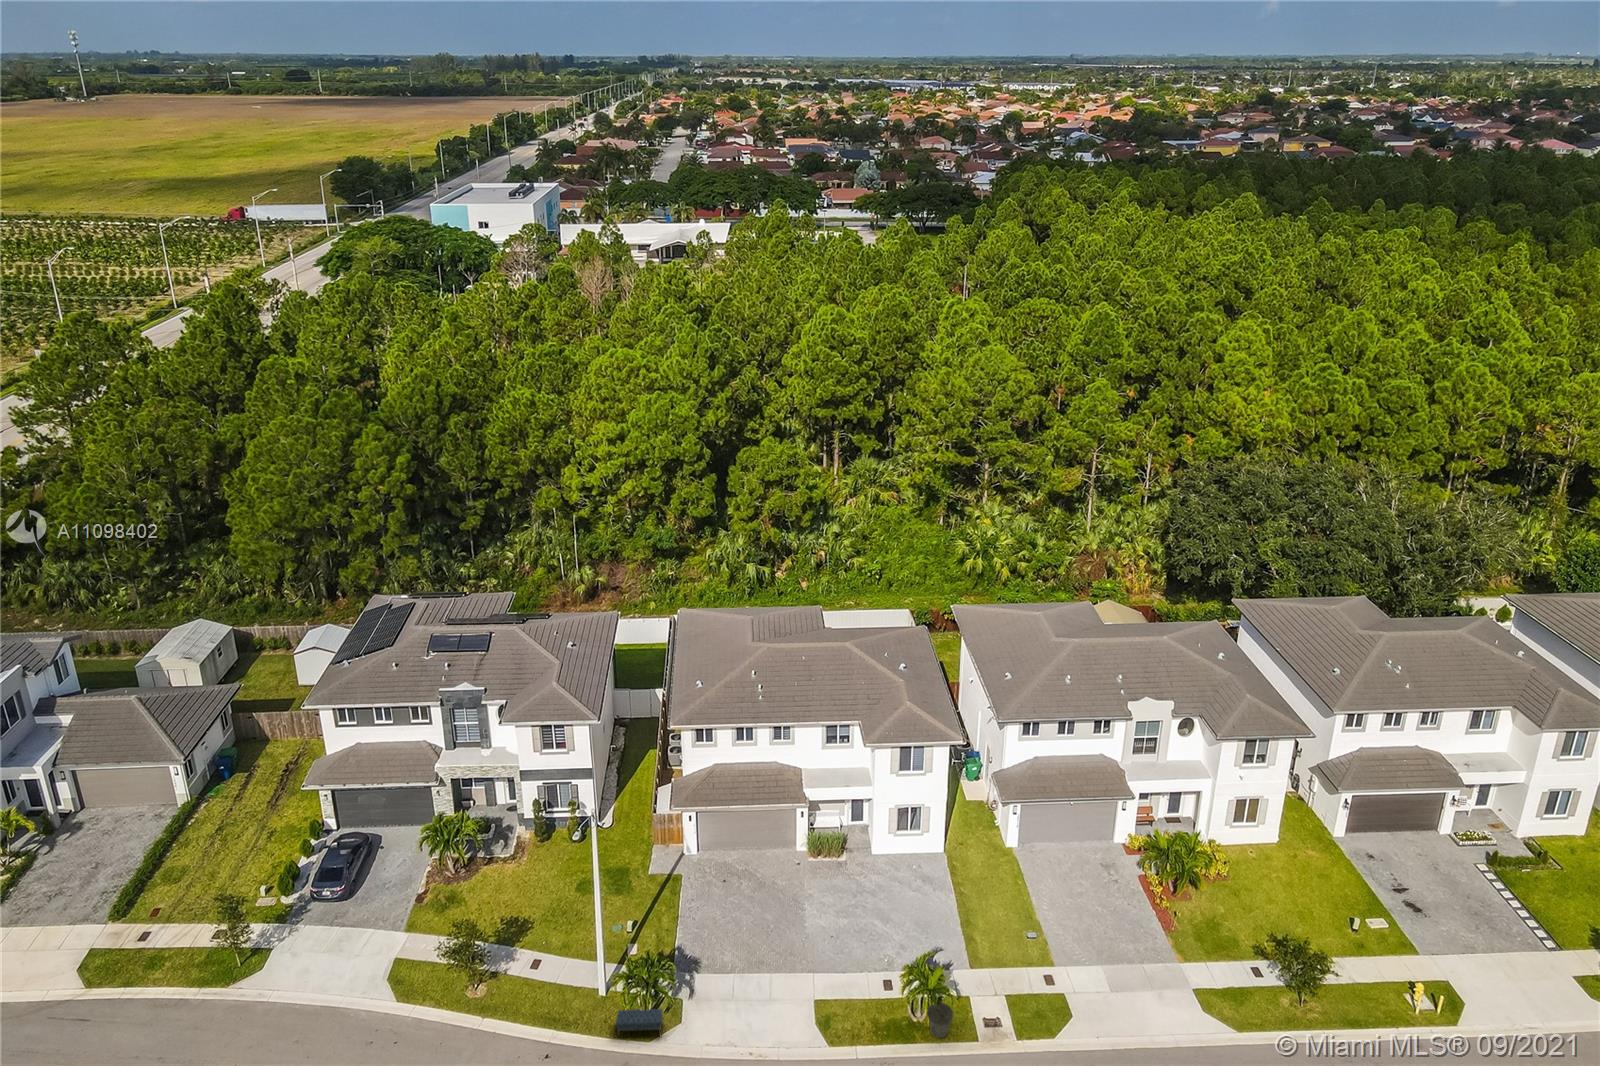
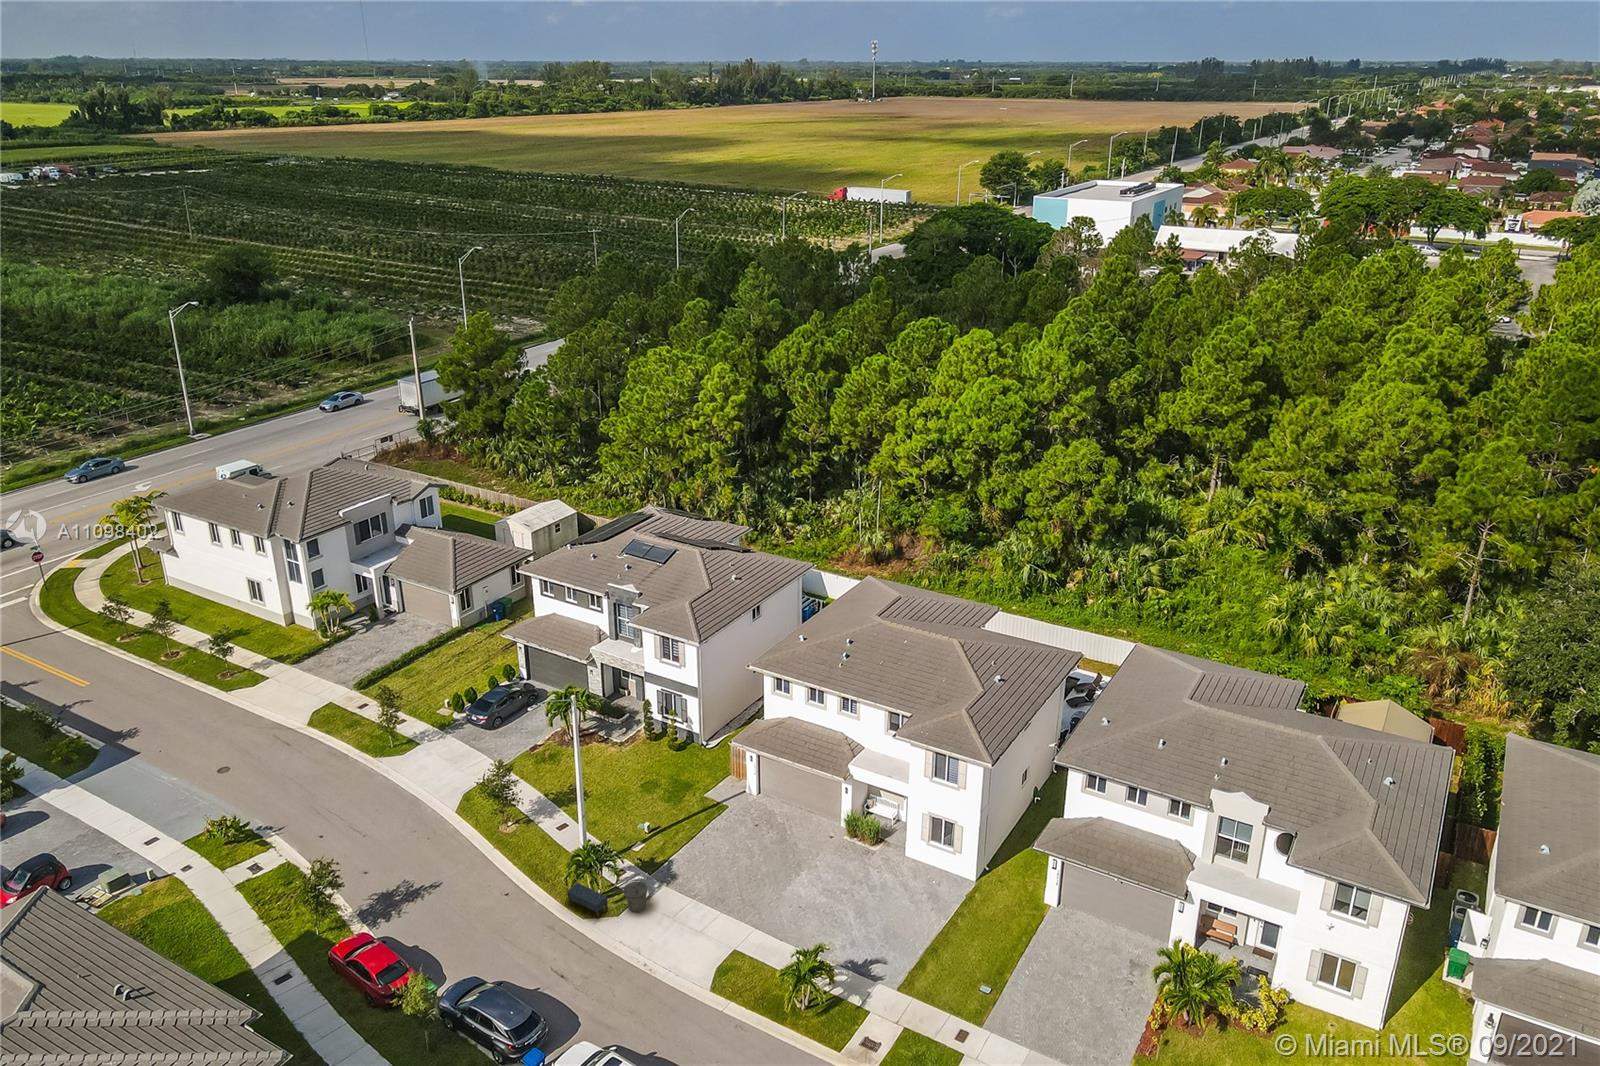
trash can: present [927,1003,953,1038] -> present [624,881,648,912]

